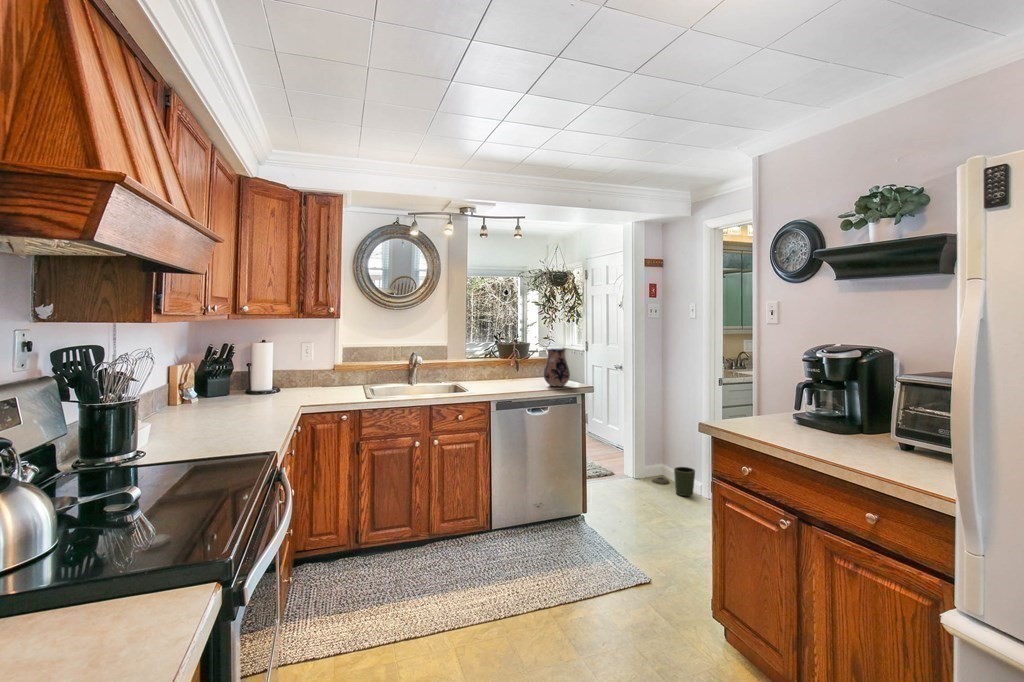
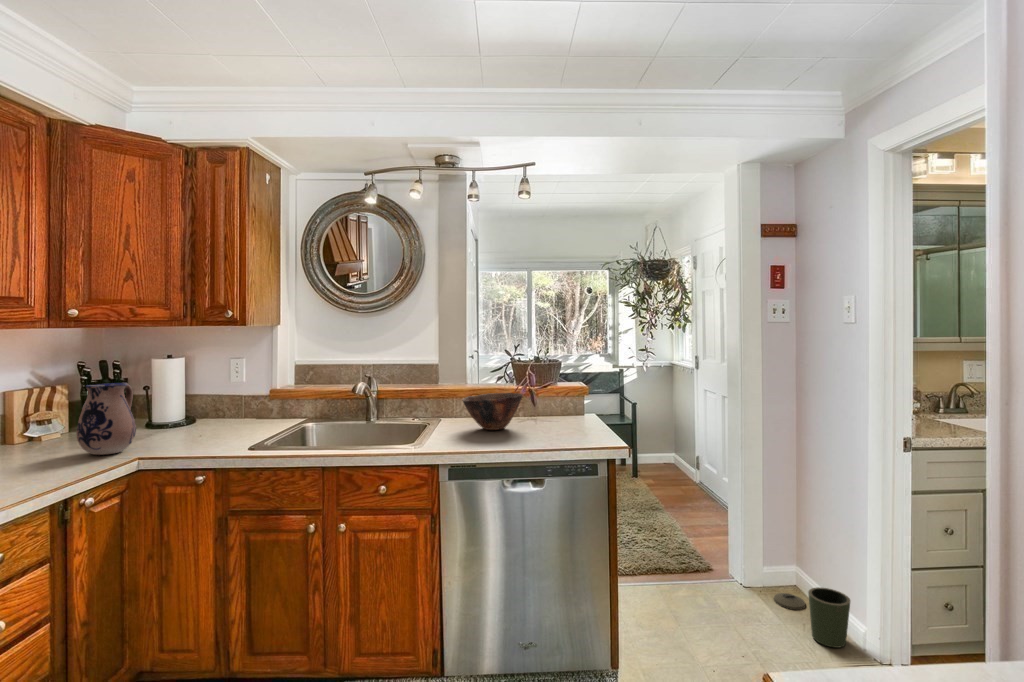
ceramic pitcher: present [544,349,570,386] -> present [76,383,136,455]
bowl: none [484,362,521,384] -> present [463,393,523,430]

